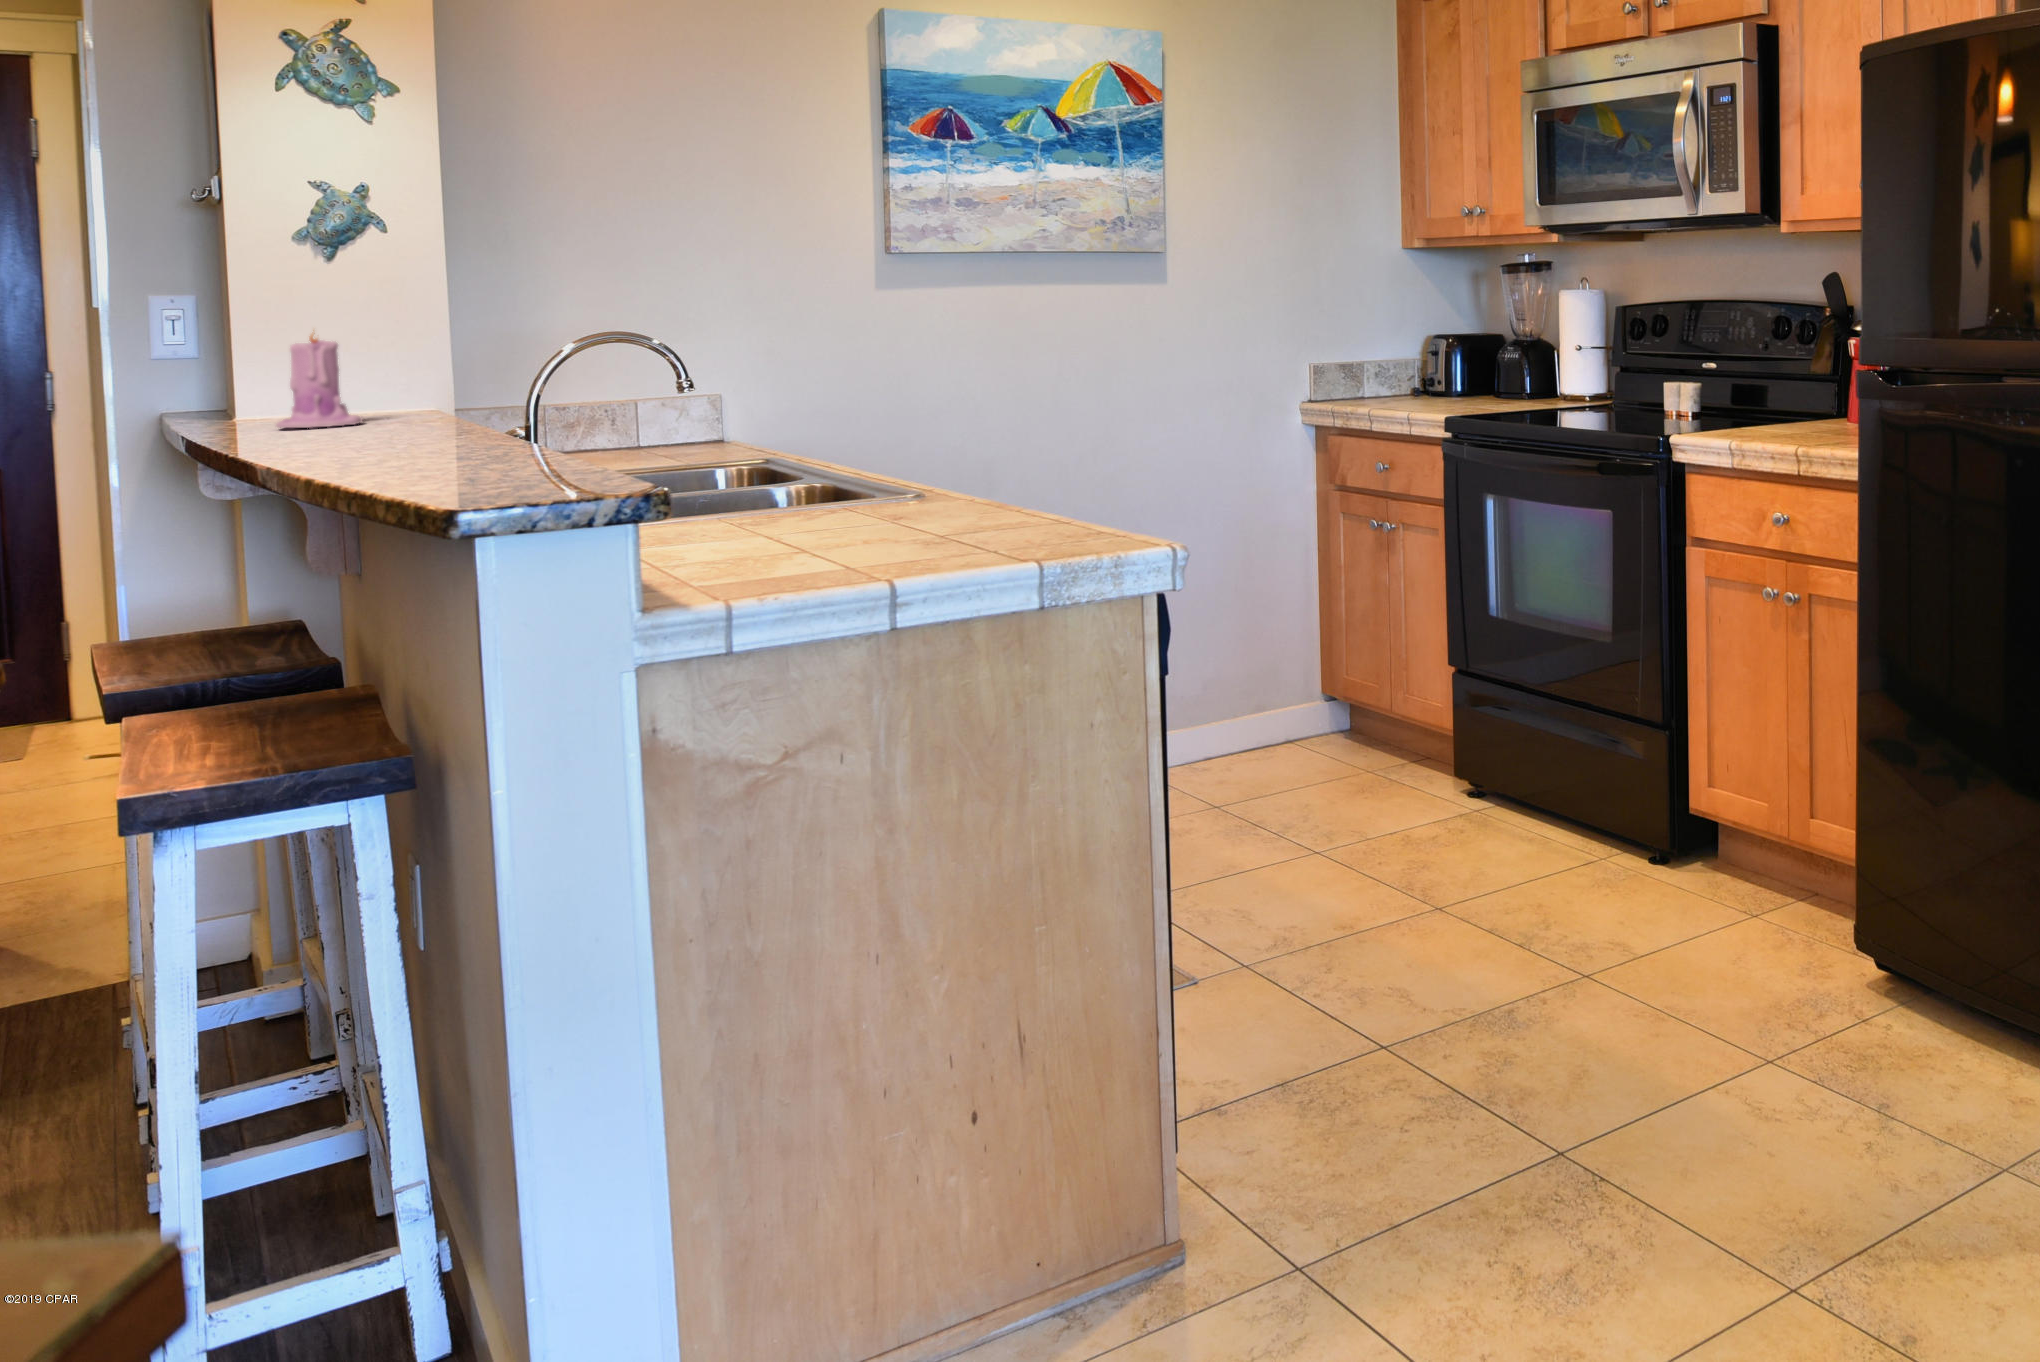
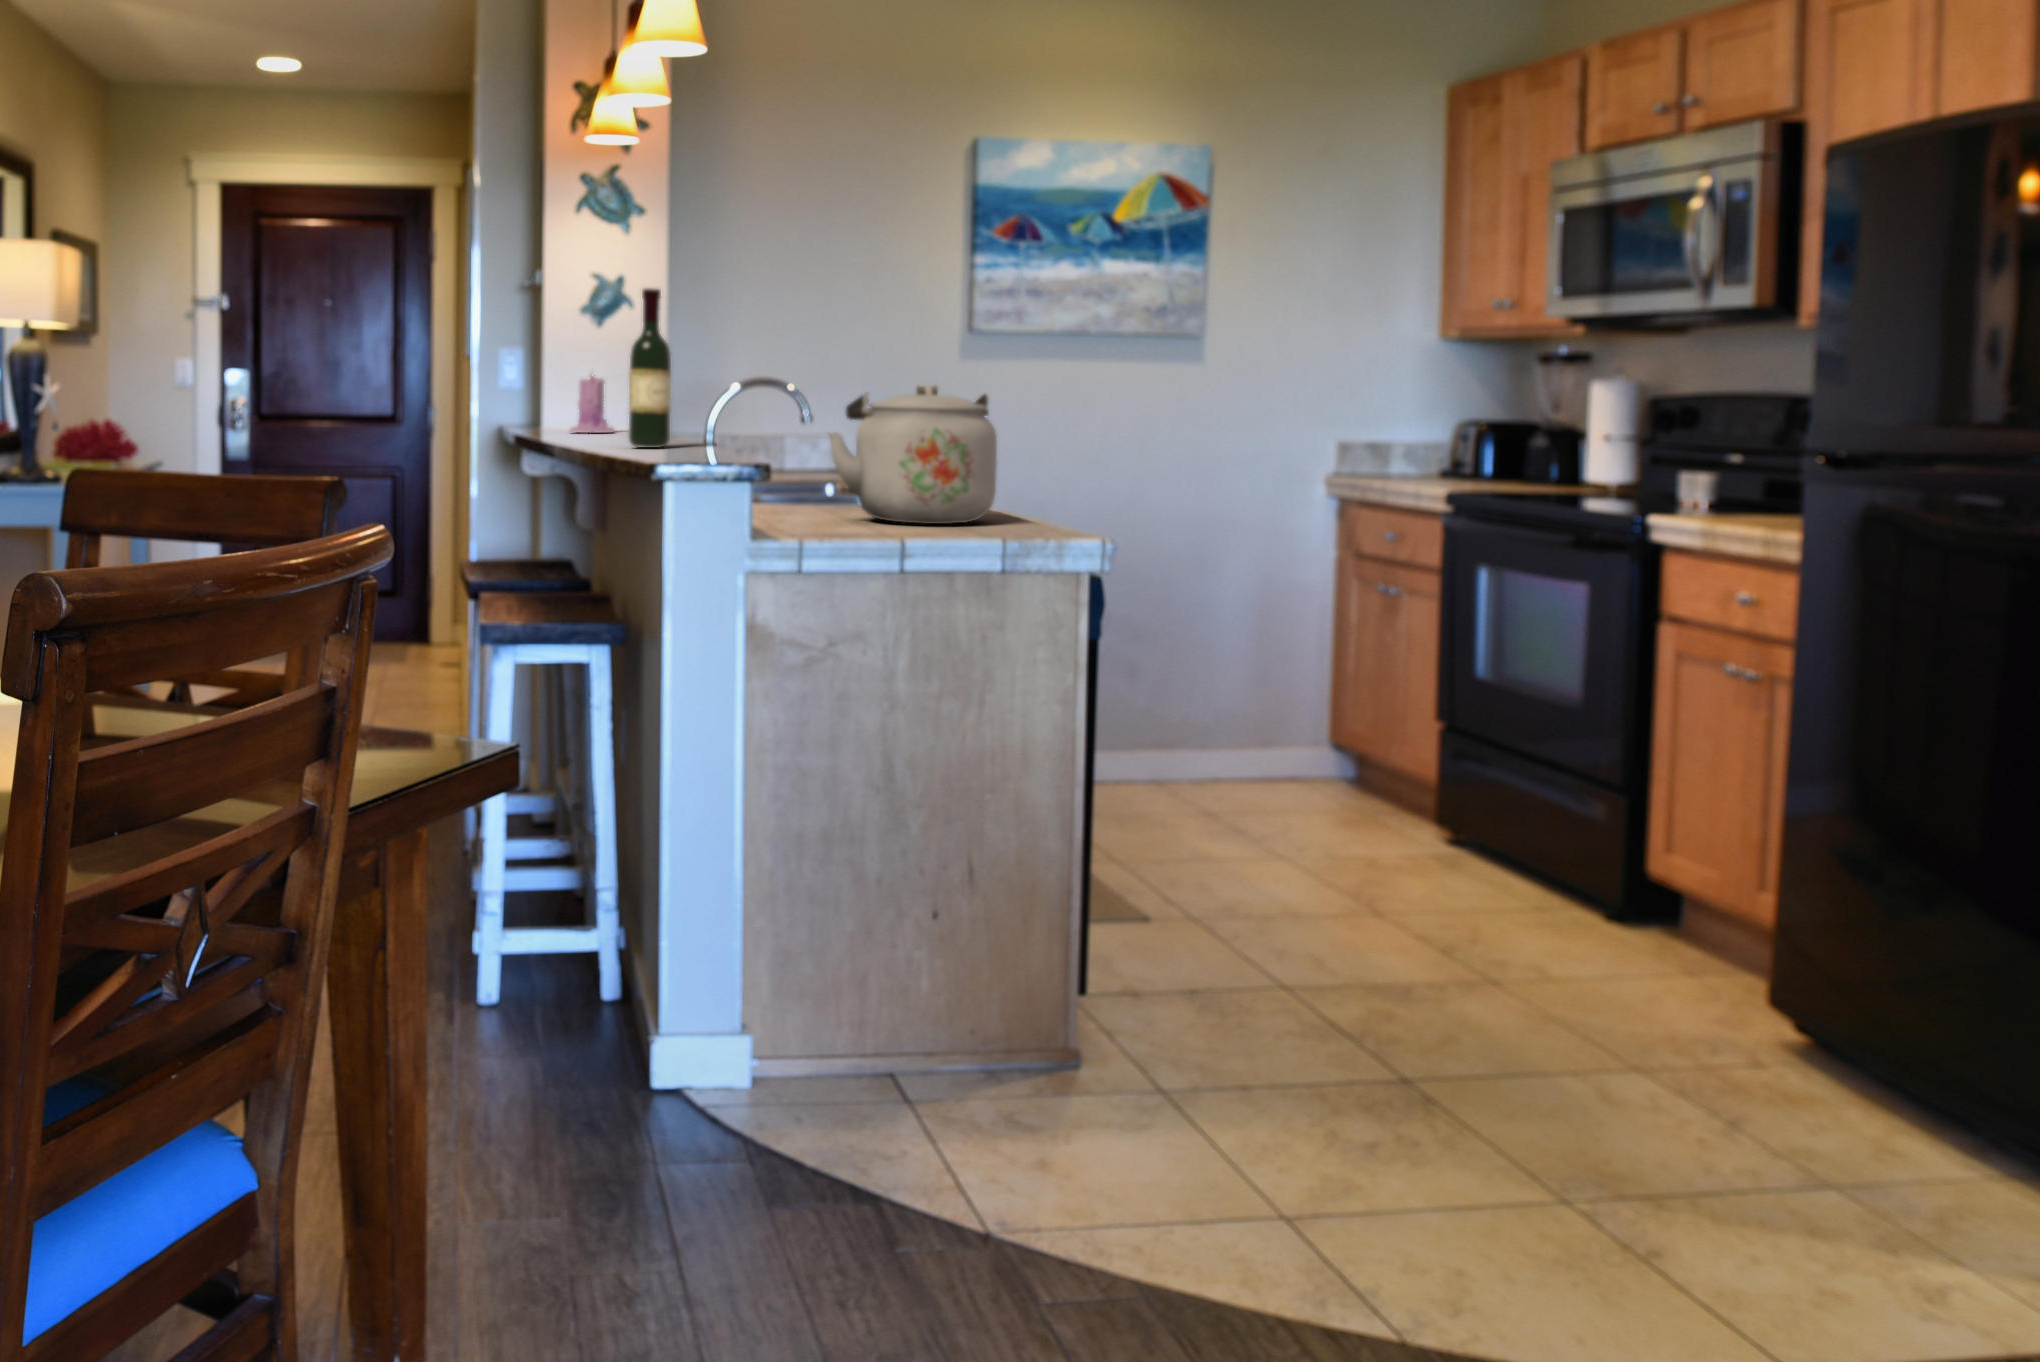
wine bottle: none [378,200,464,461] -> present [629,288,671,448]
kettle: none [745,335,1008,542] -> present [829,384,997,524]

